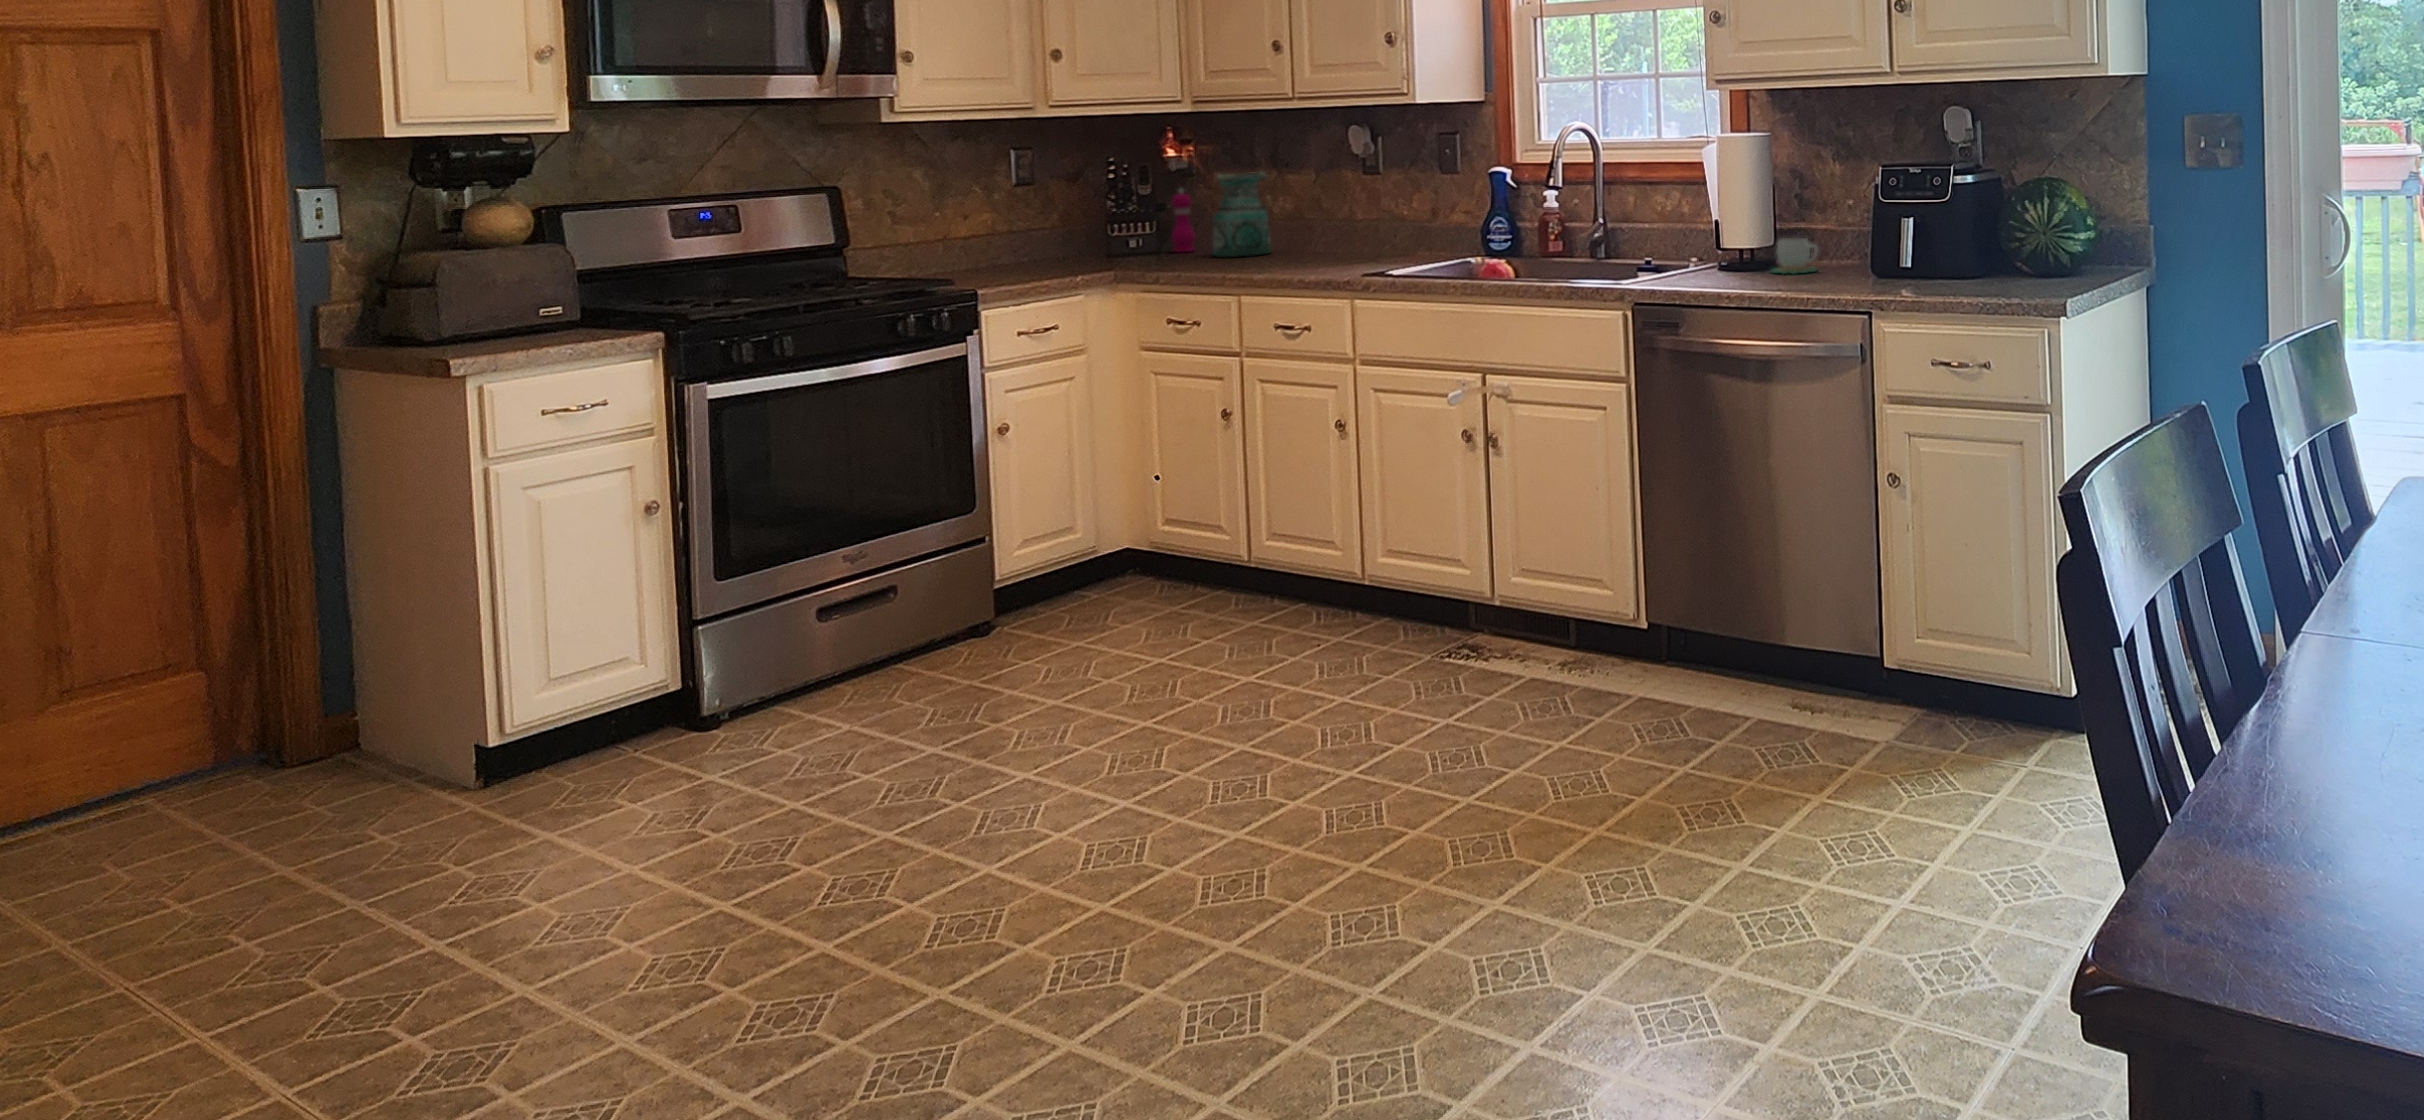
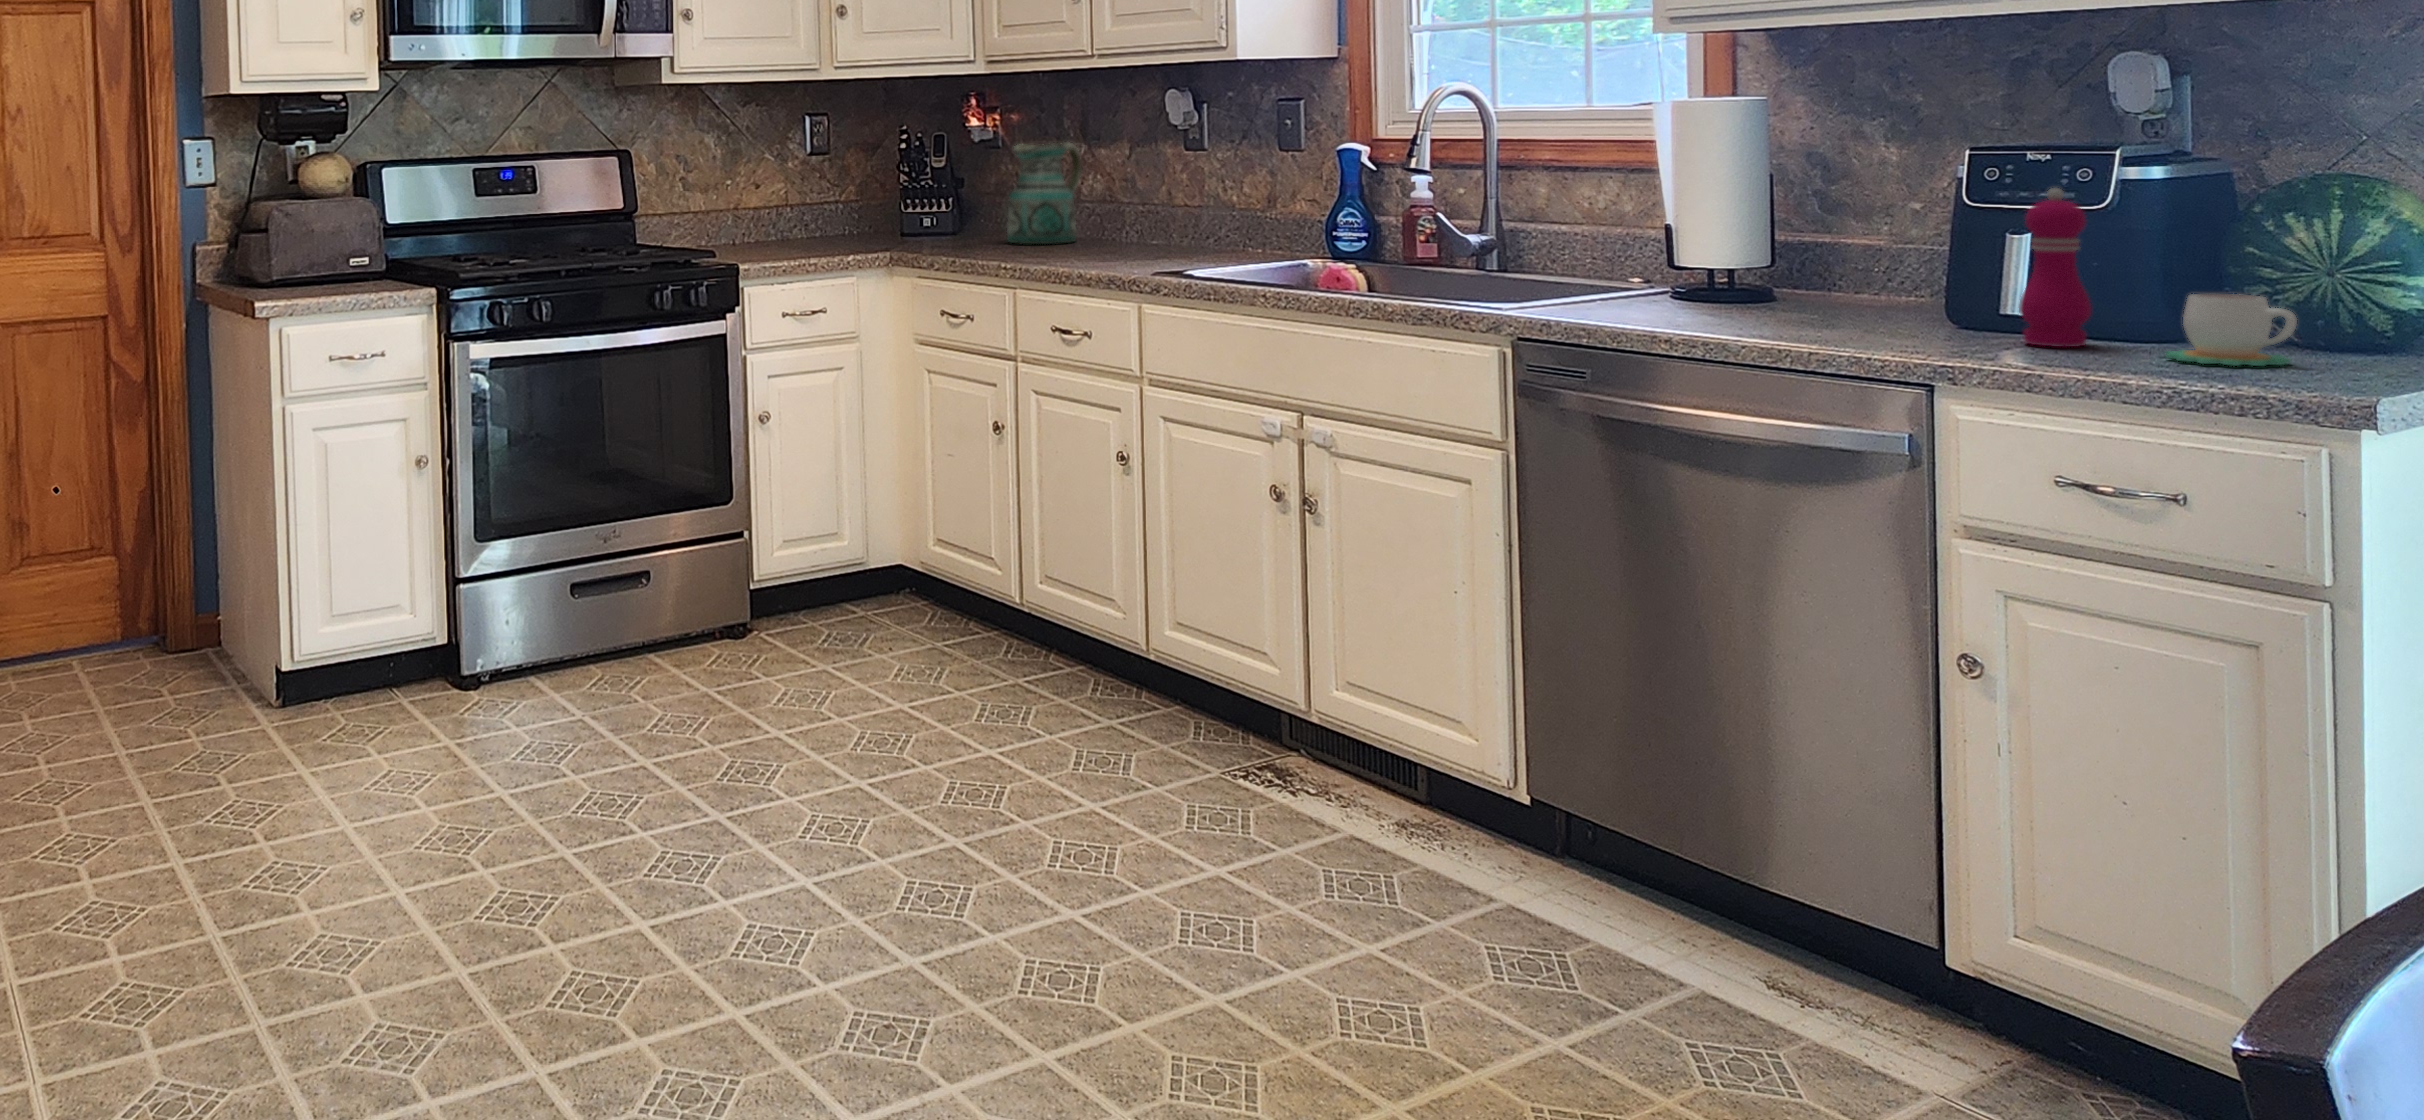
pepper mill: present [1171,189,1195,252] -> present [2019,188,2091,347]
mug: present [1772,238,1818,274] -> present [2166,294,2297,366]

